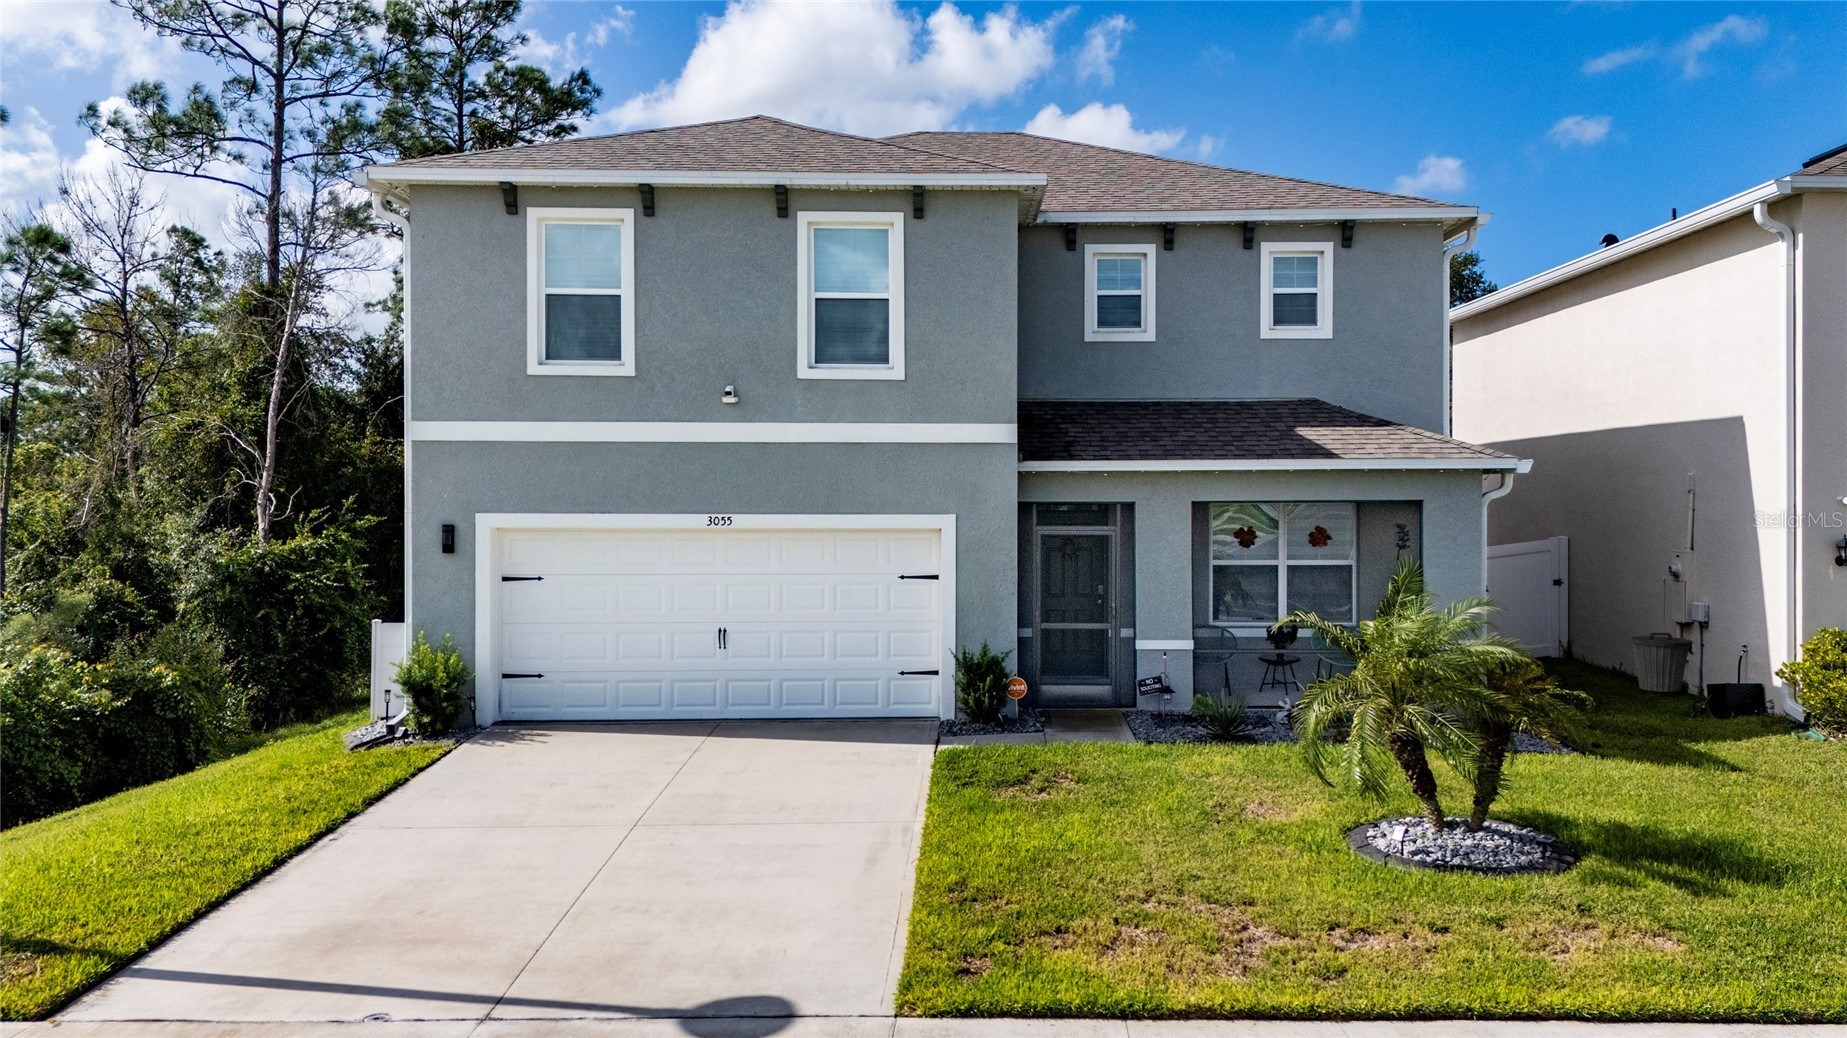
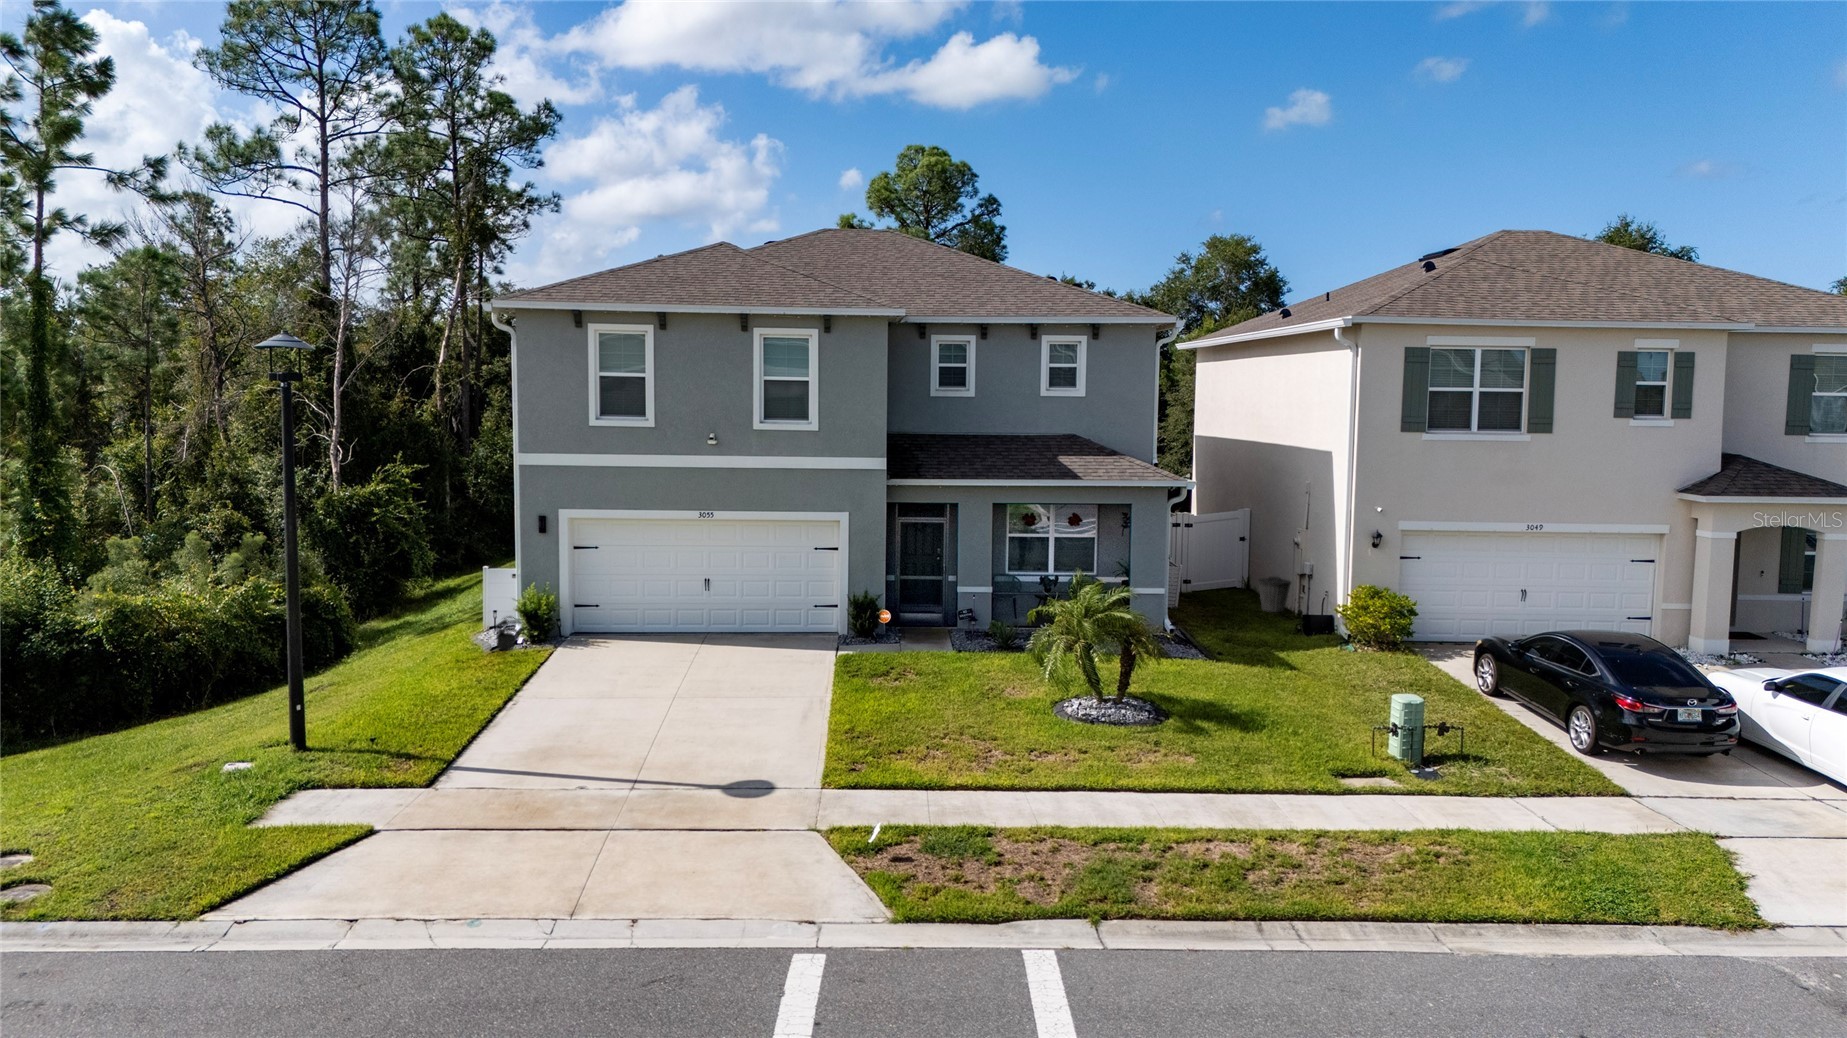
potted plant: none [351,687,415,743] -> present [487,616,521,650]

